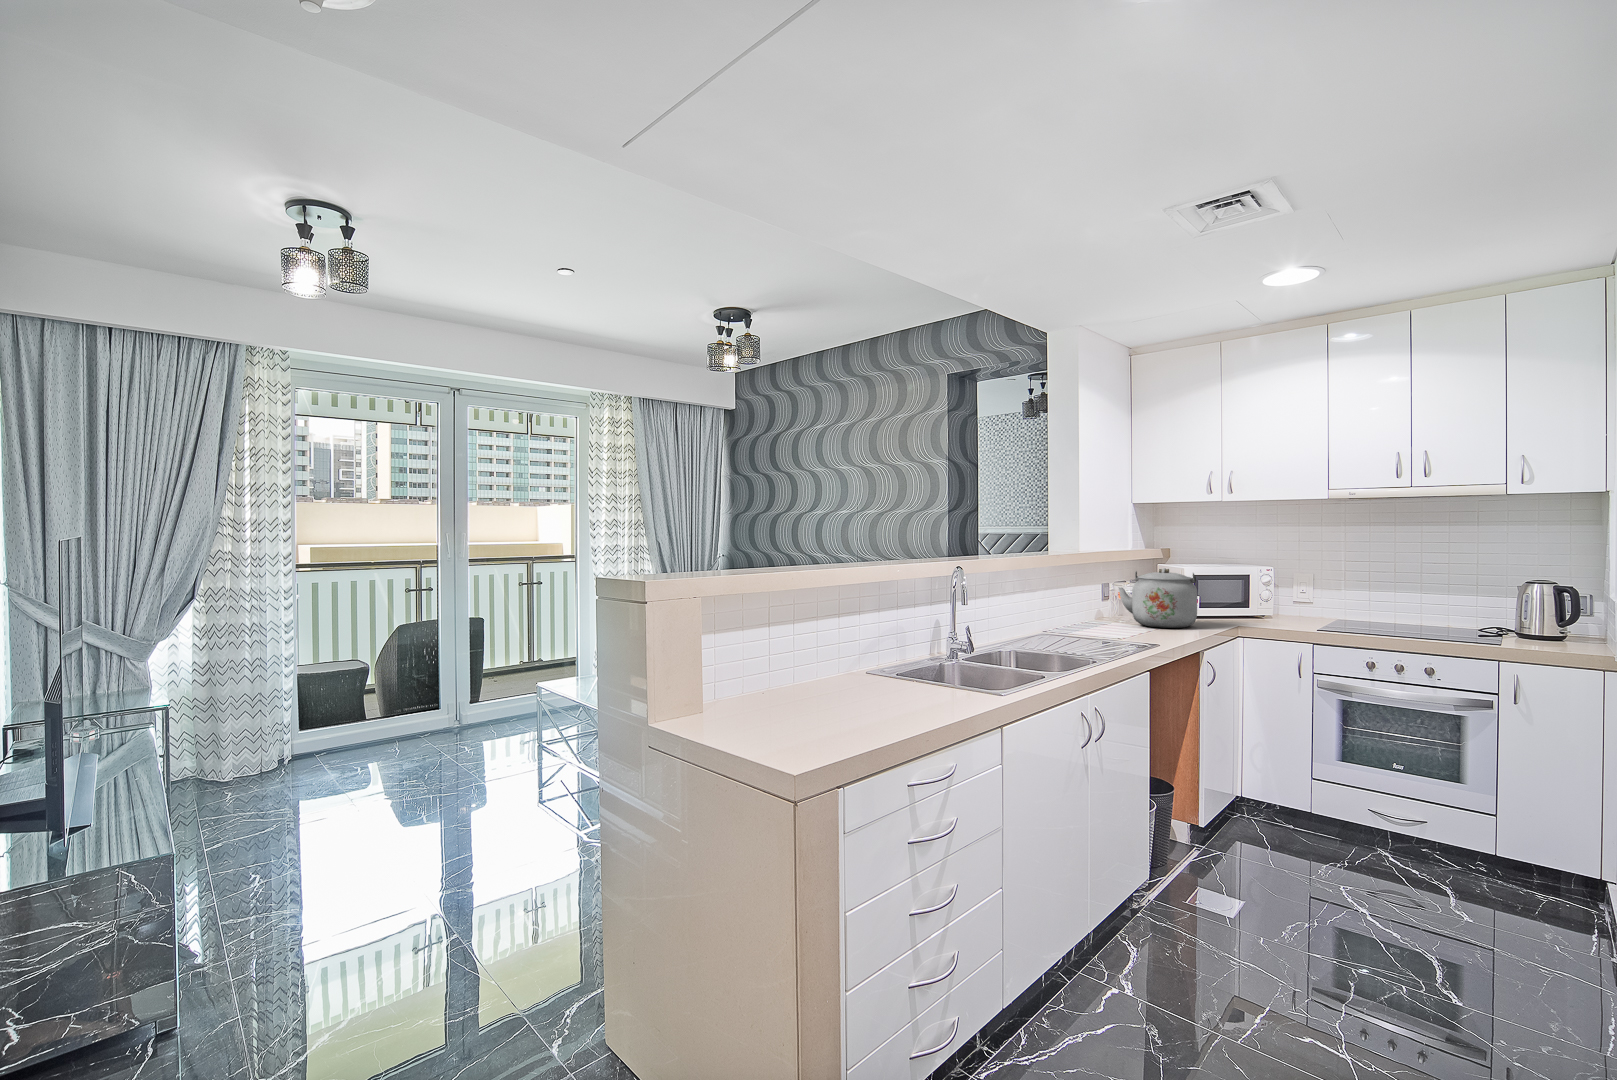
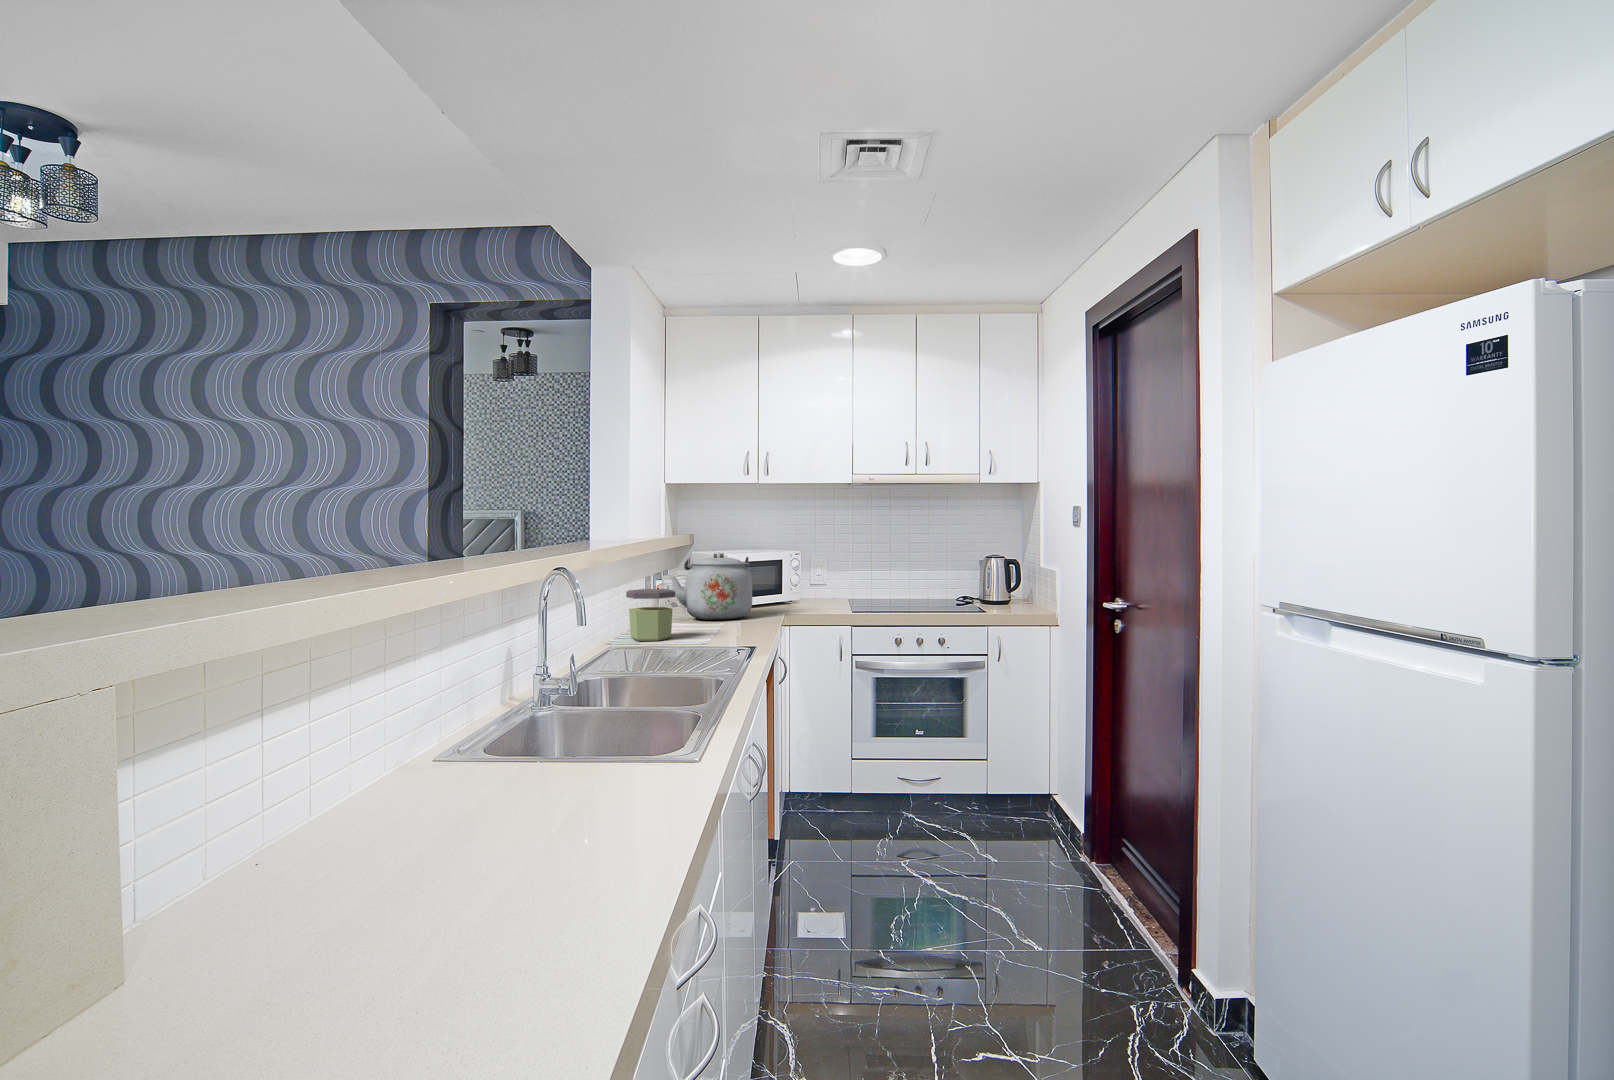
jar: none [1064,598,1102,640] -> present [626,589,675,641]

